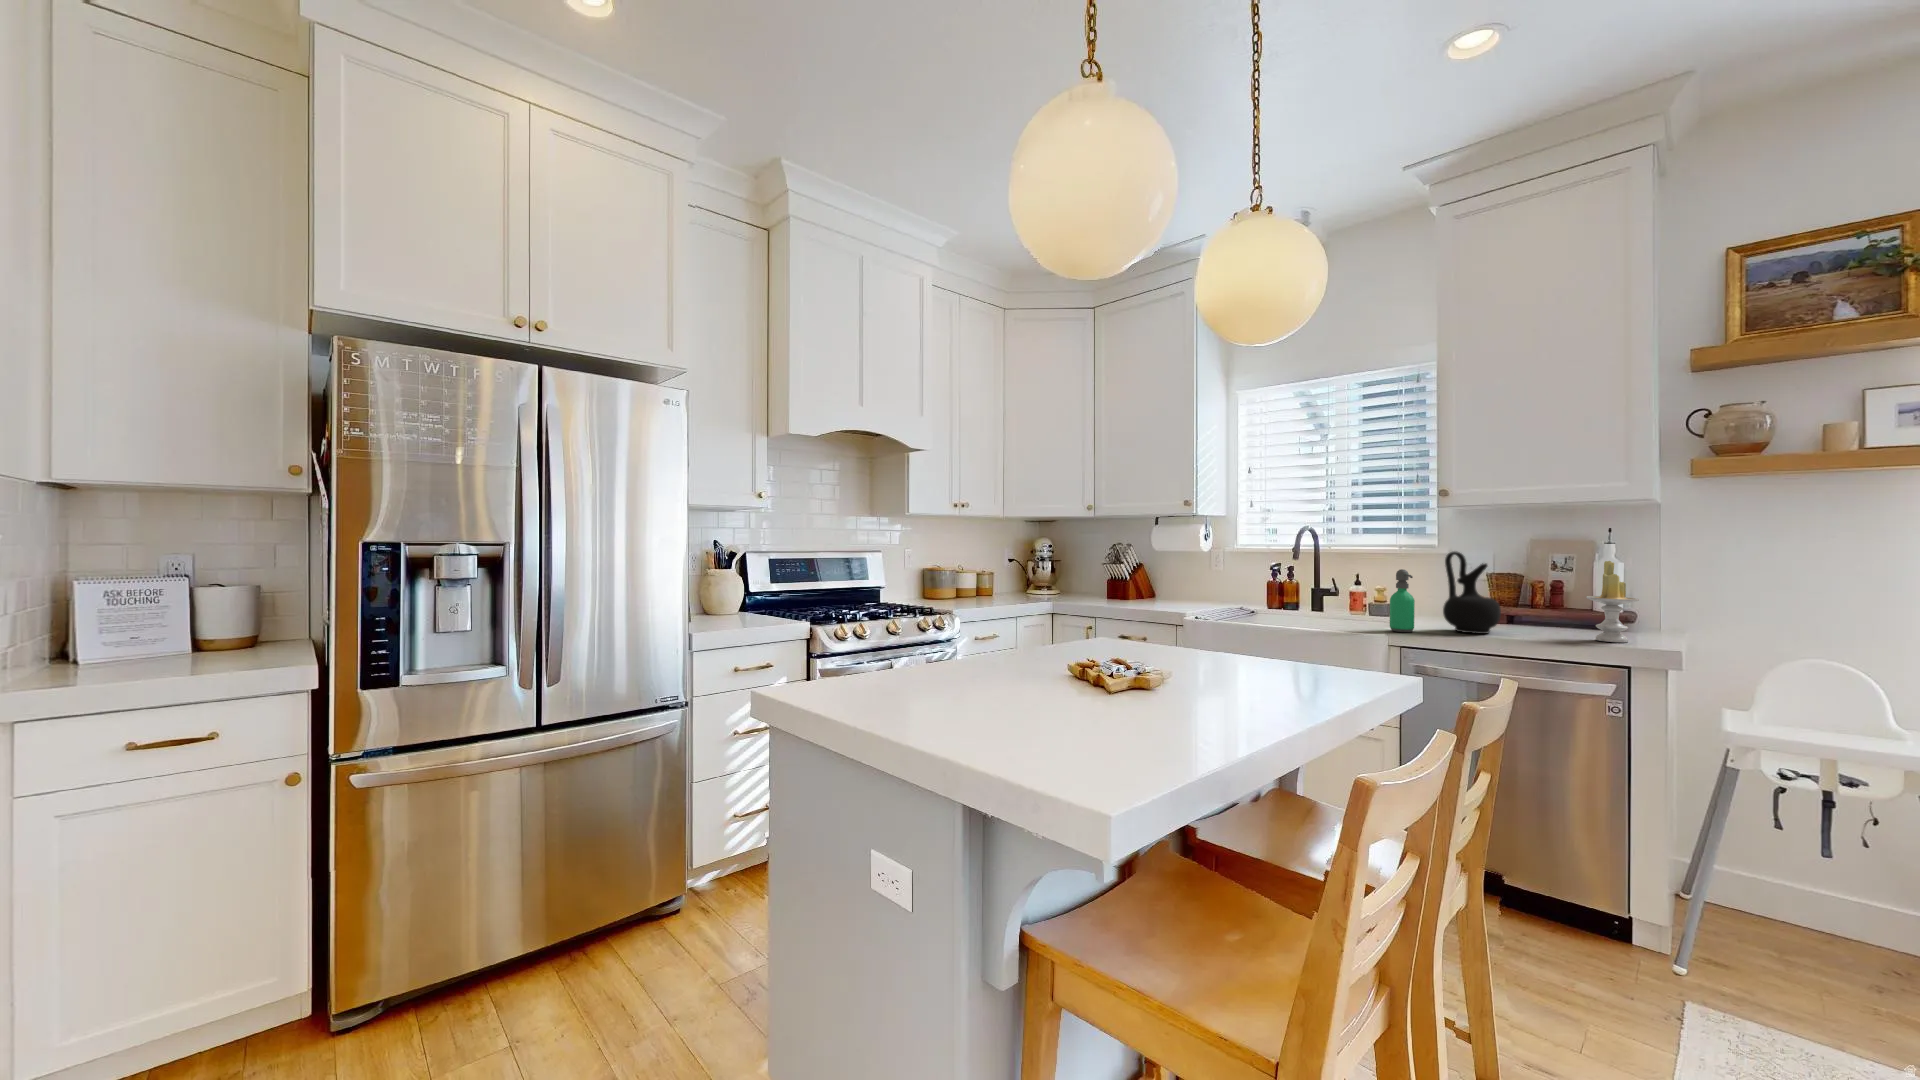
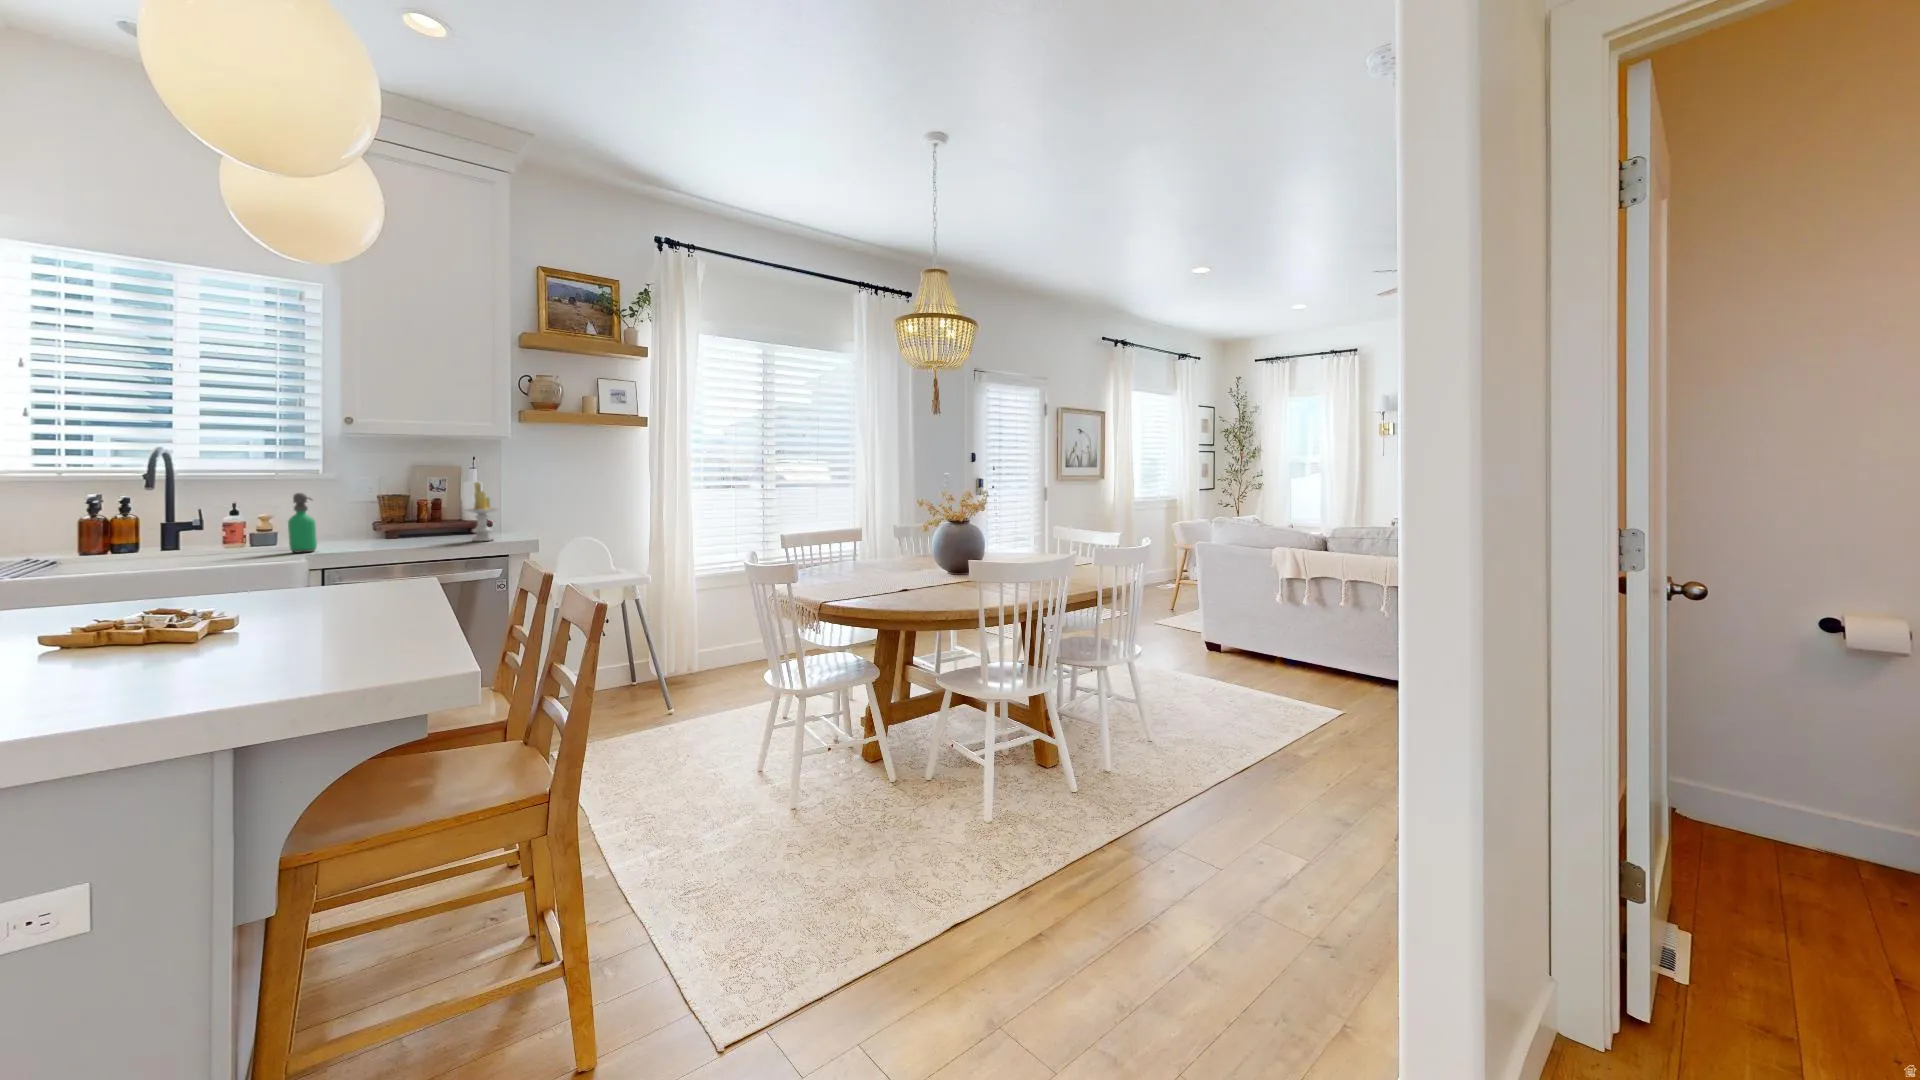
ceramic jug: present [1443,551,1501,634] -> none [342,476,398,547]

